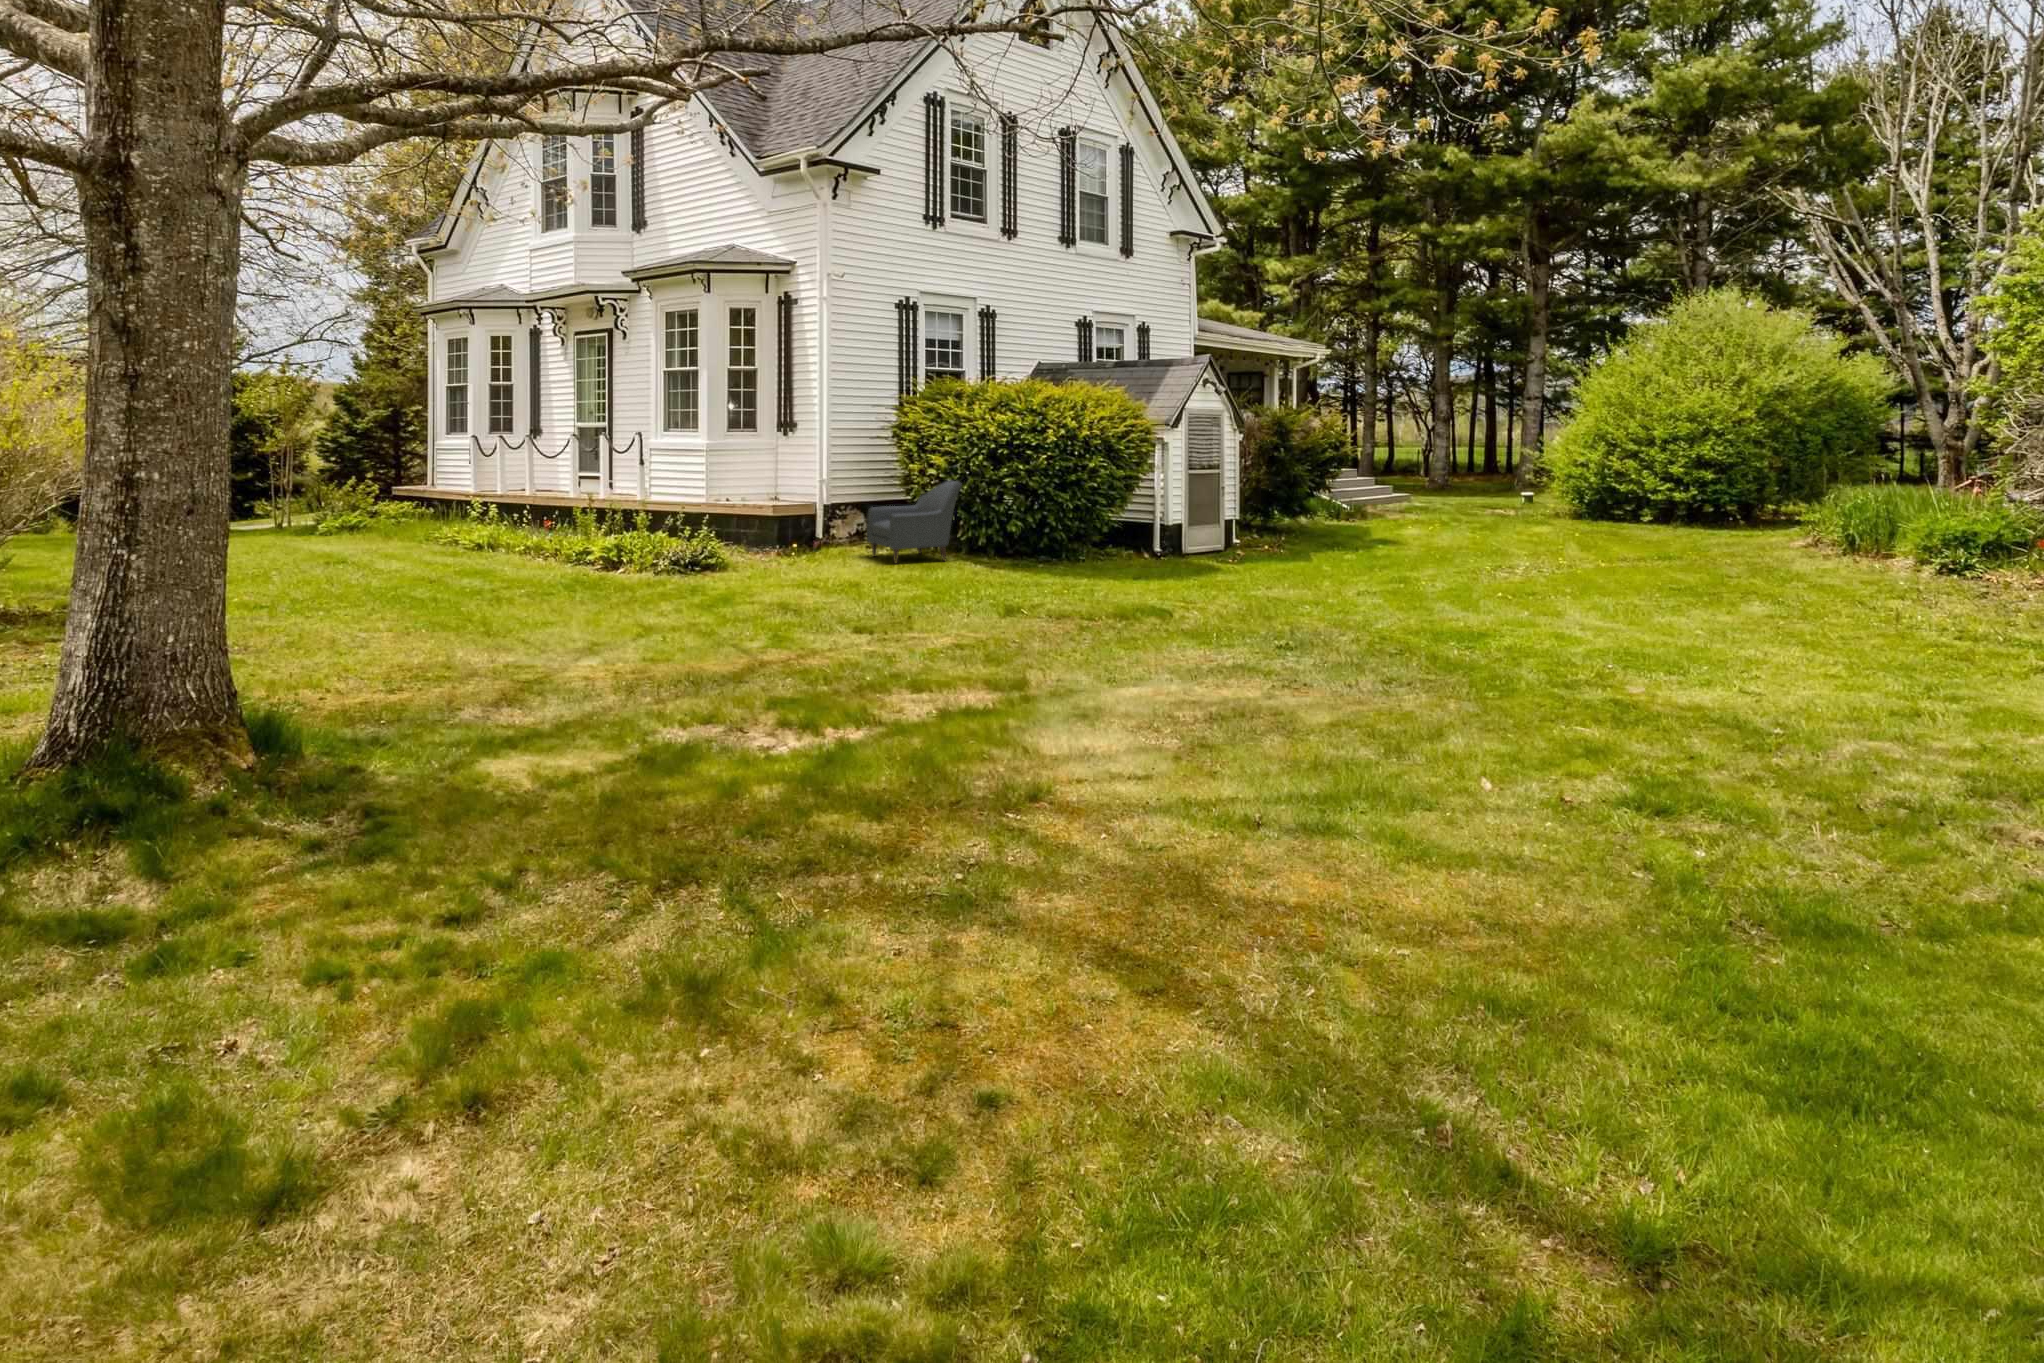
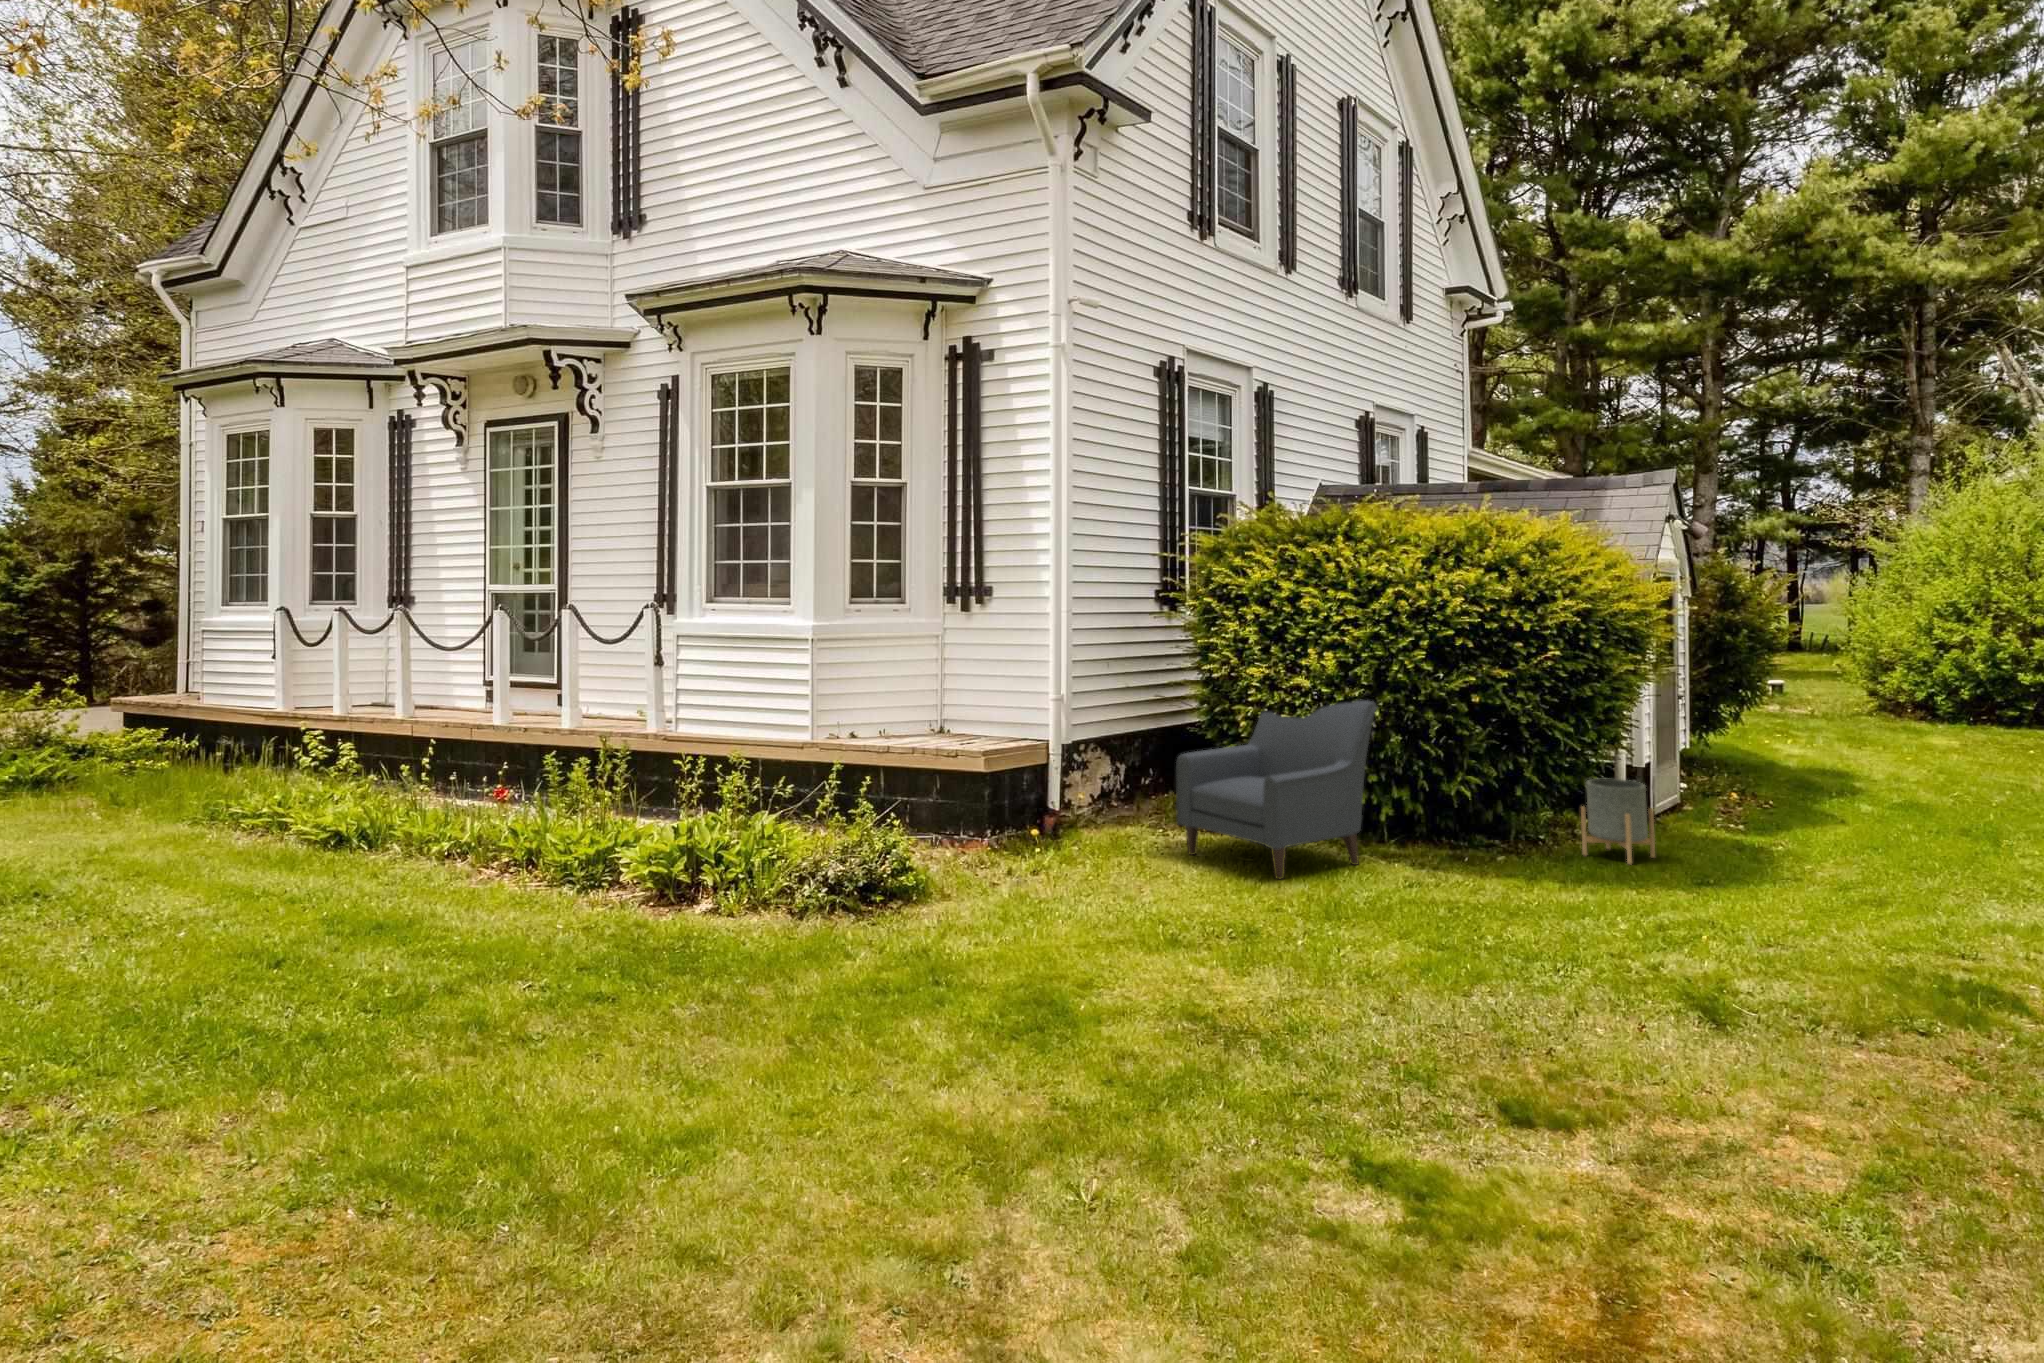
planter: none [1064,524,1098,564] -> present [1581,779,1655,864]

